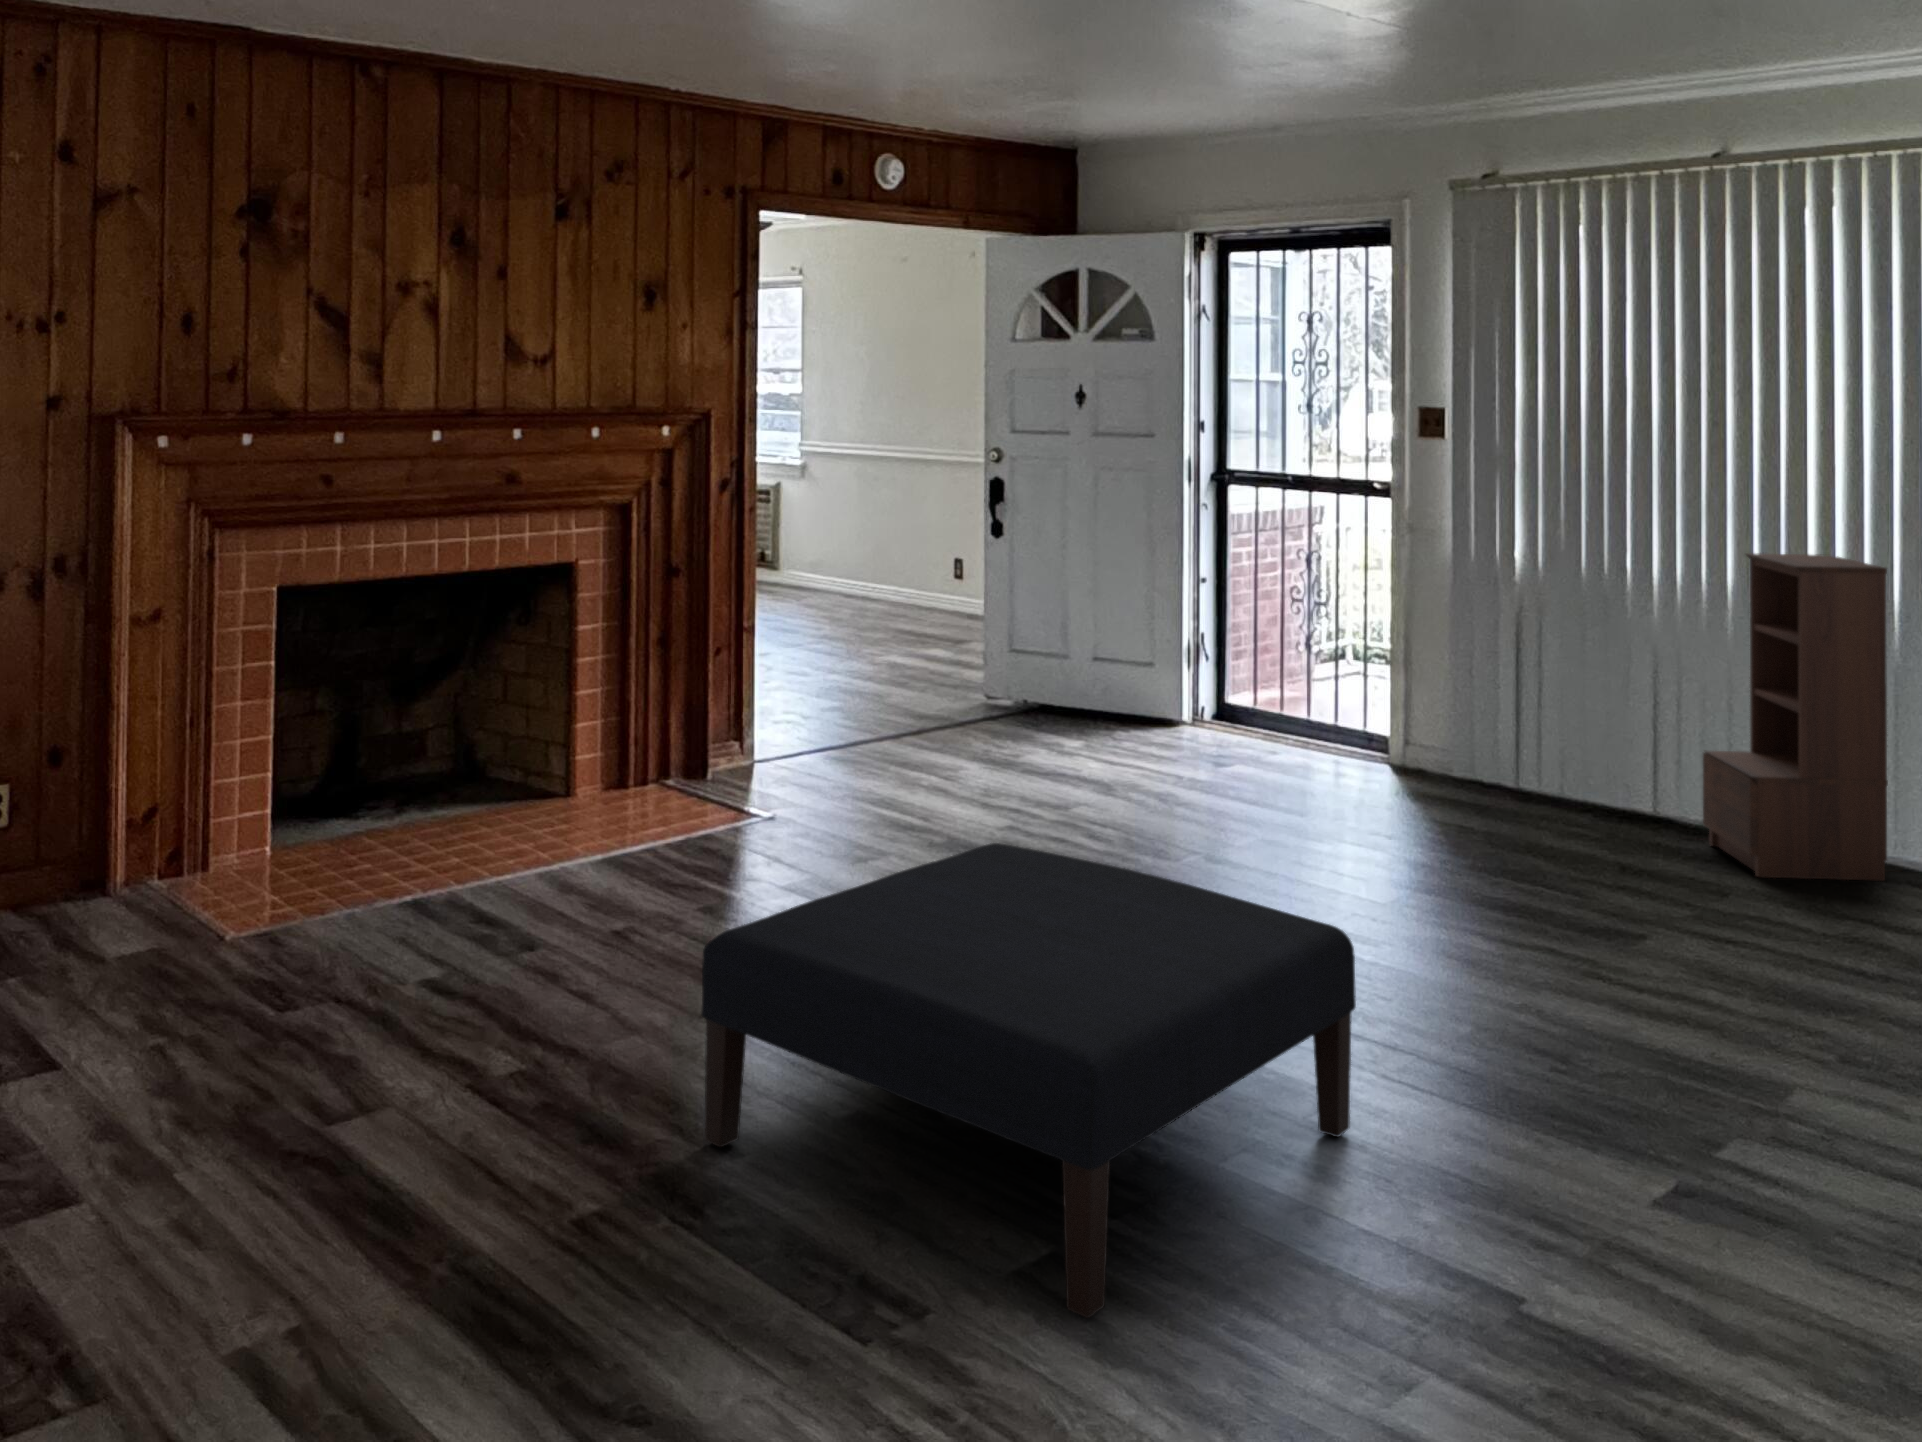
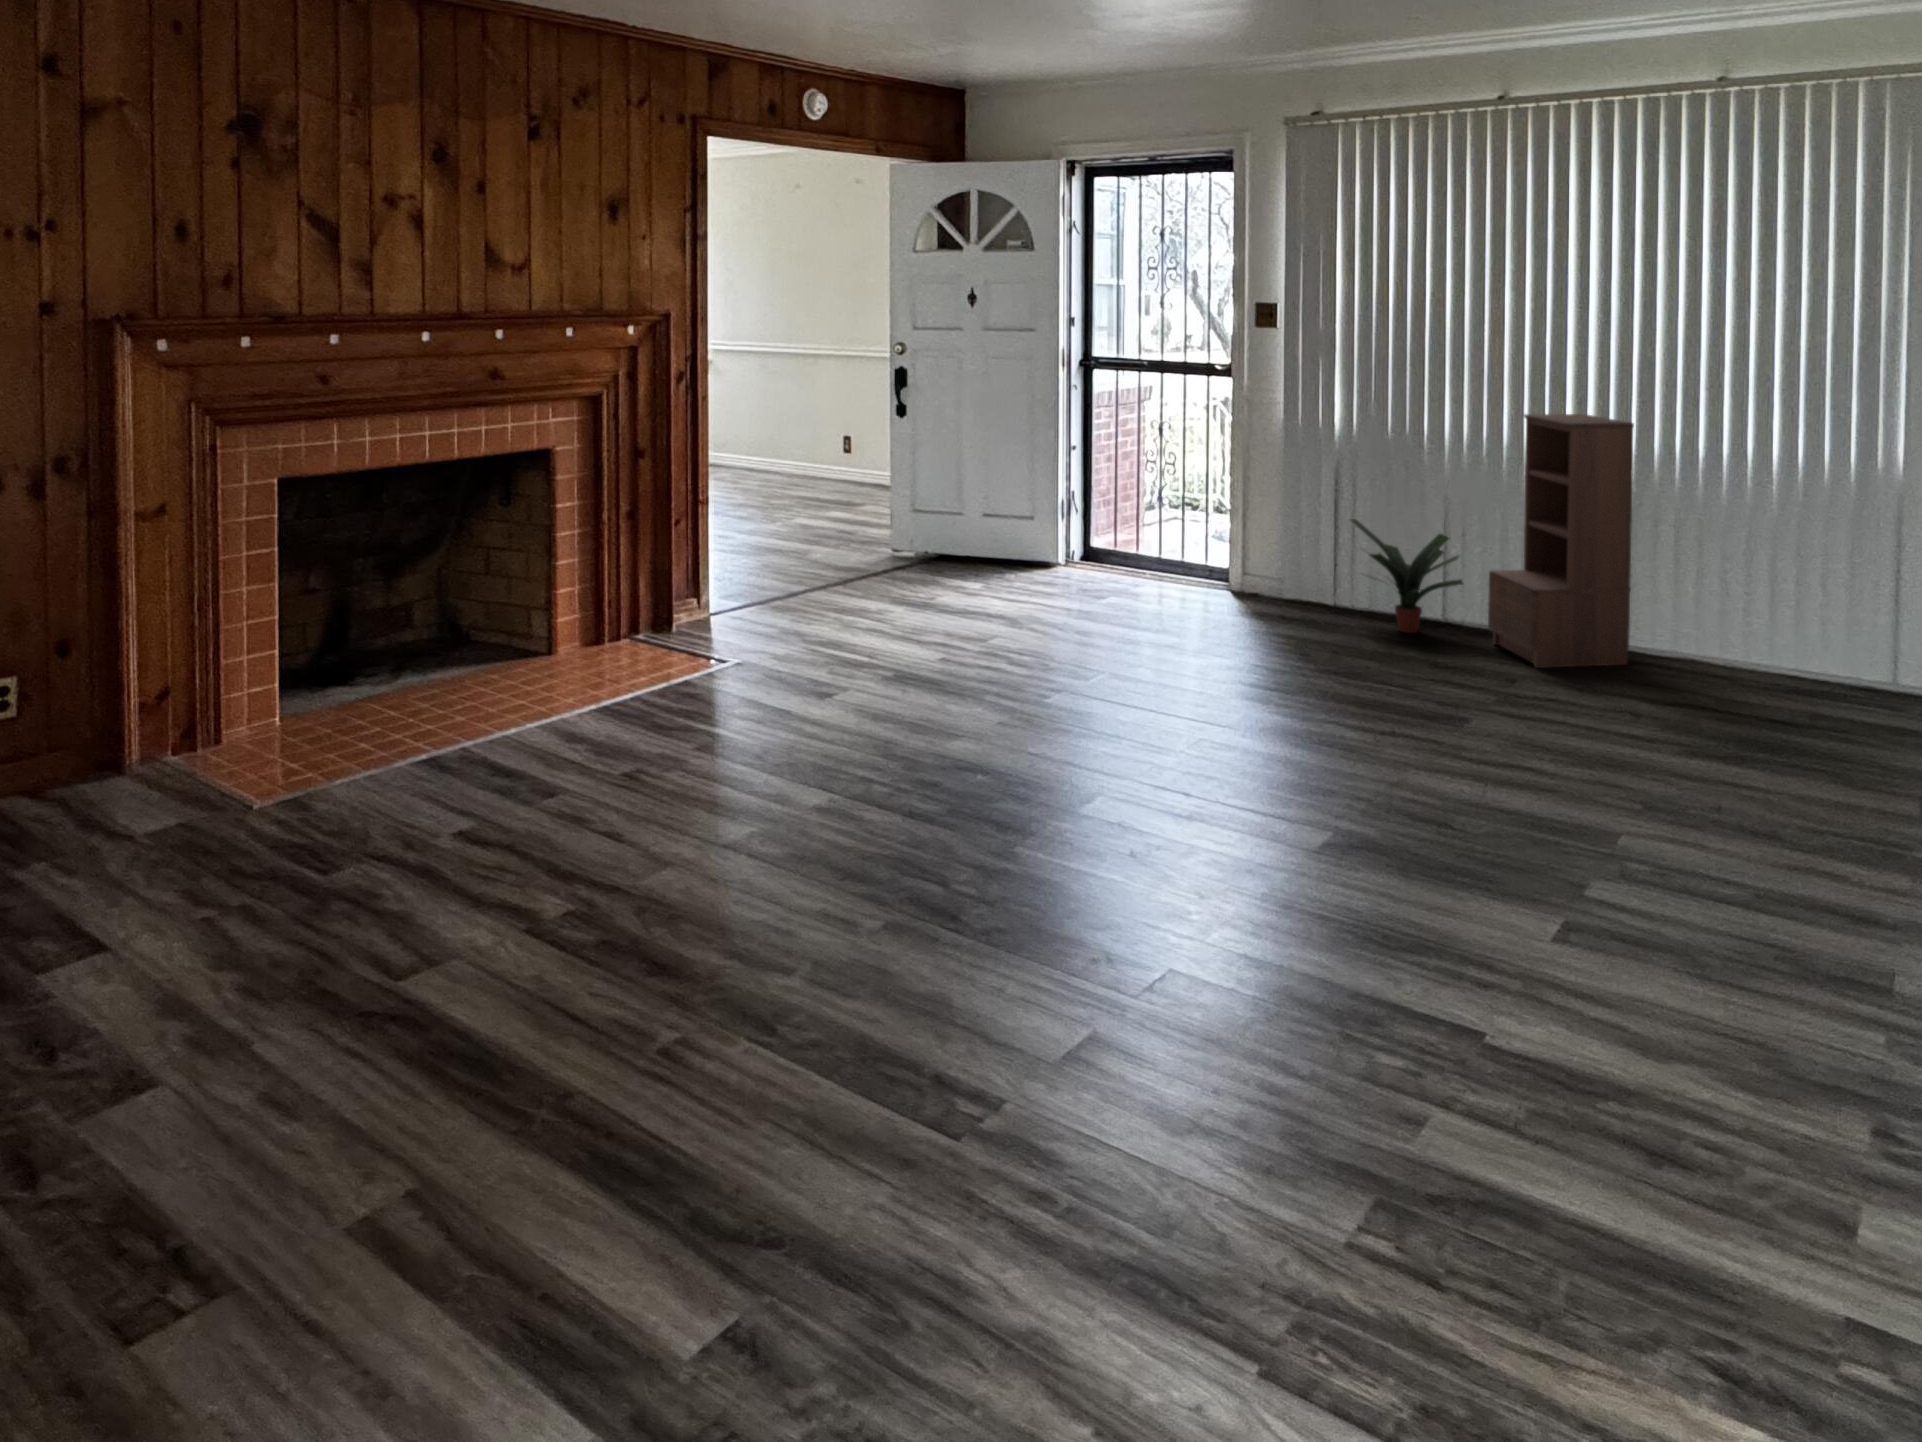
potted plant: none [1525,678,1674,826] -> present [1351,519,1463,633]
ottoman: present [701,843,1356,1318] -> none [753,680,1305,1093]

